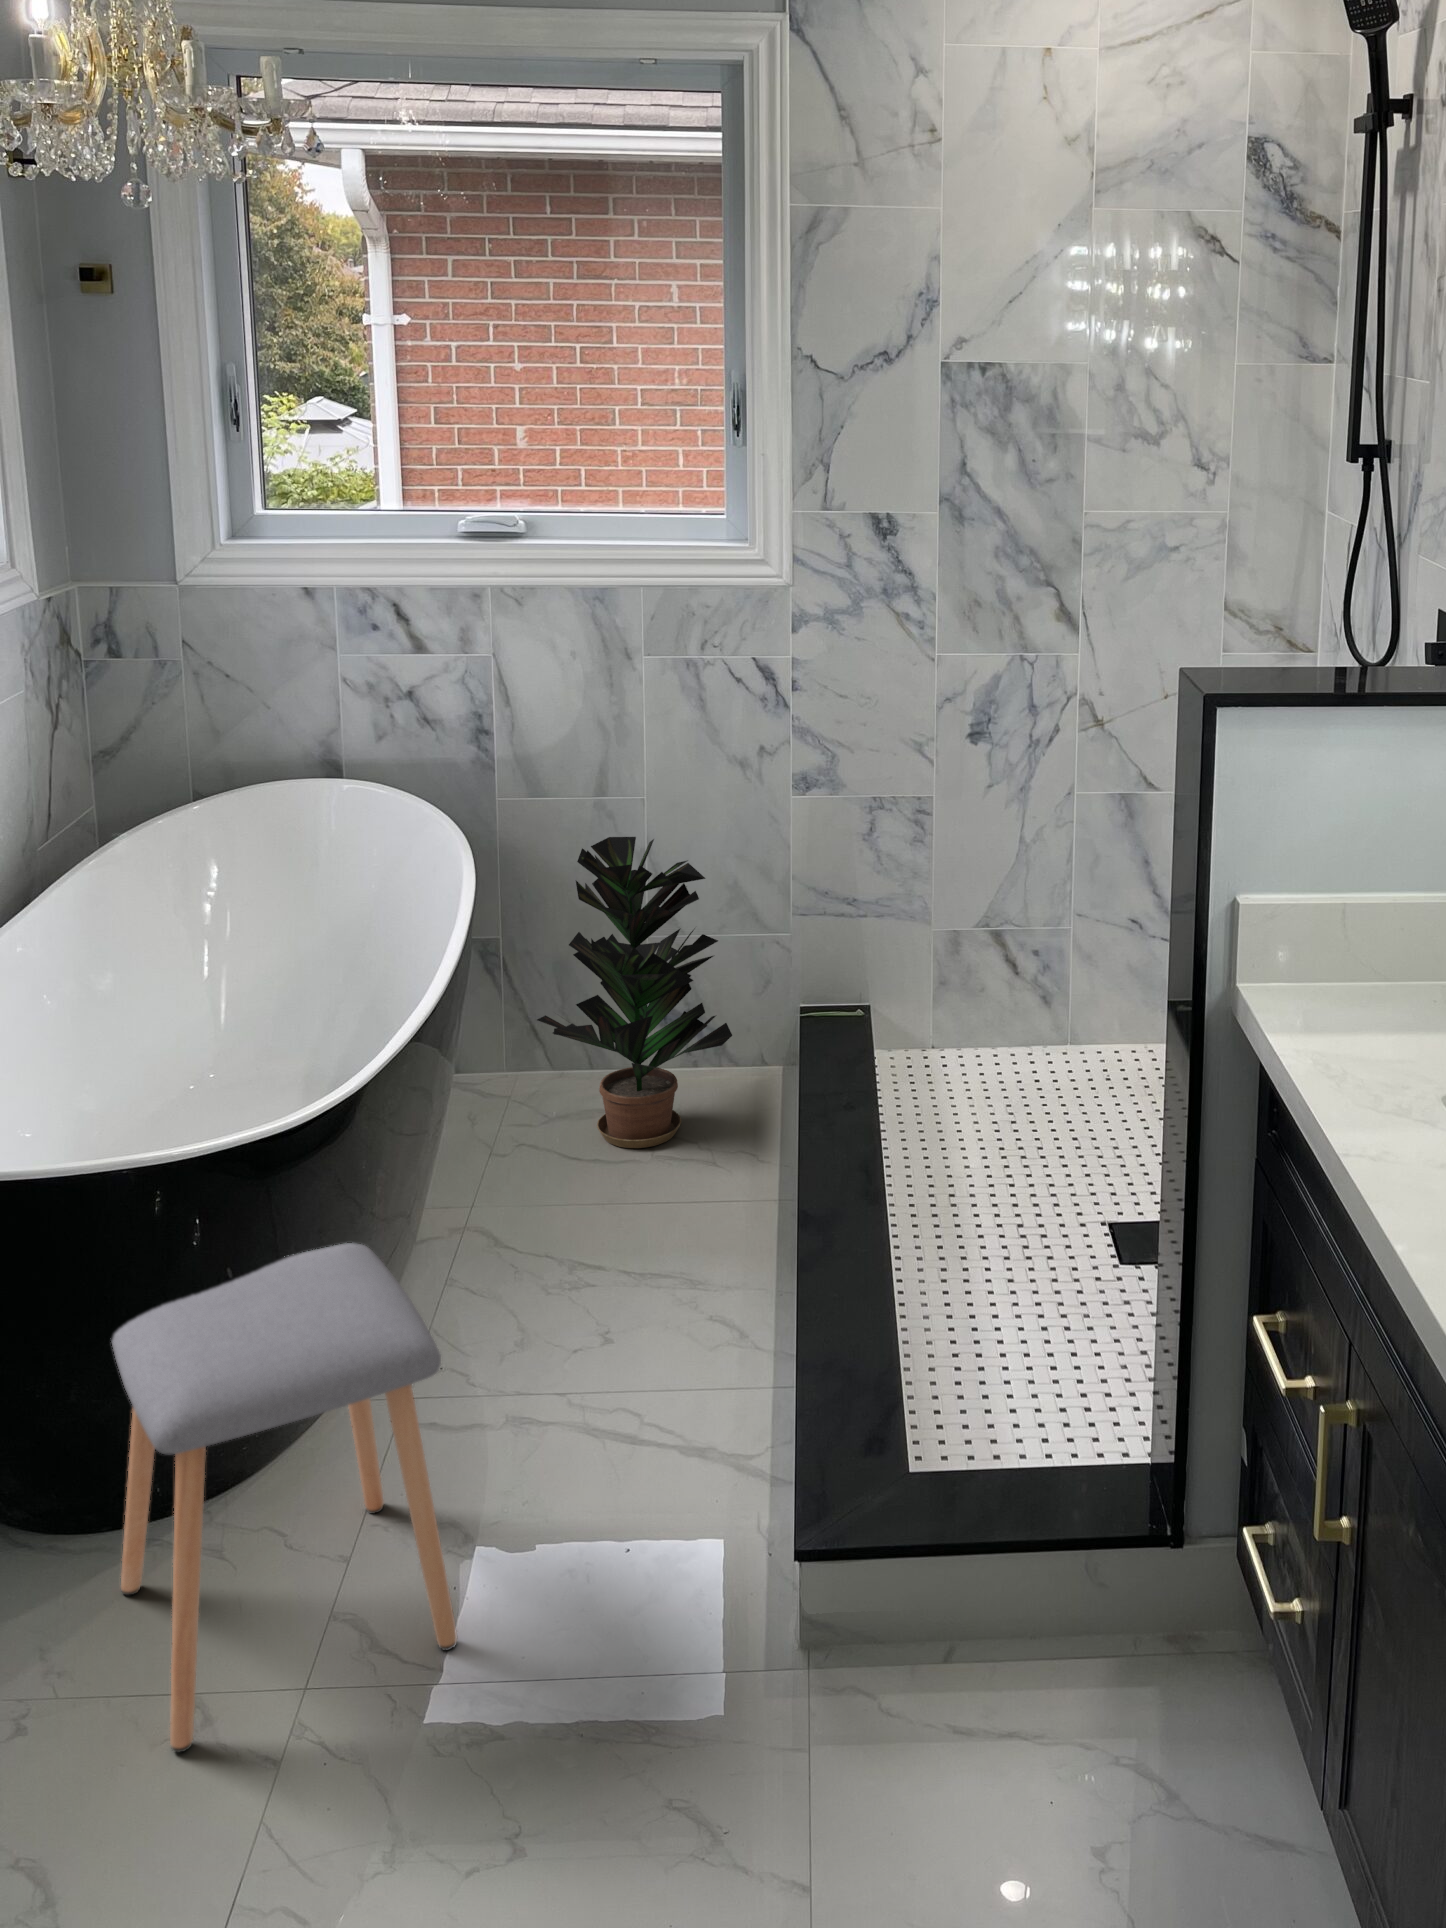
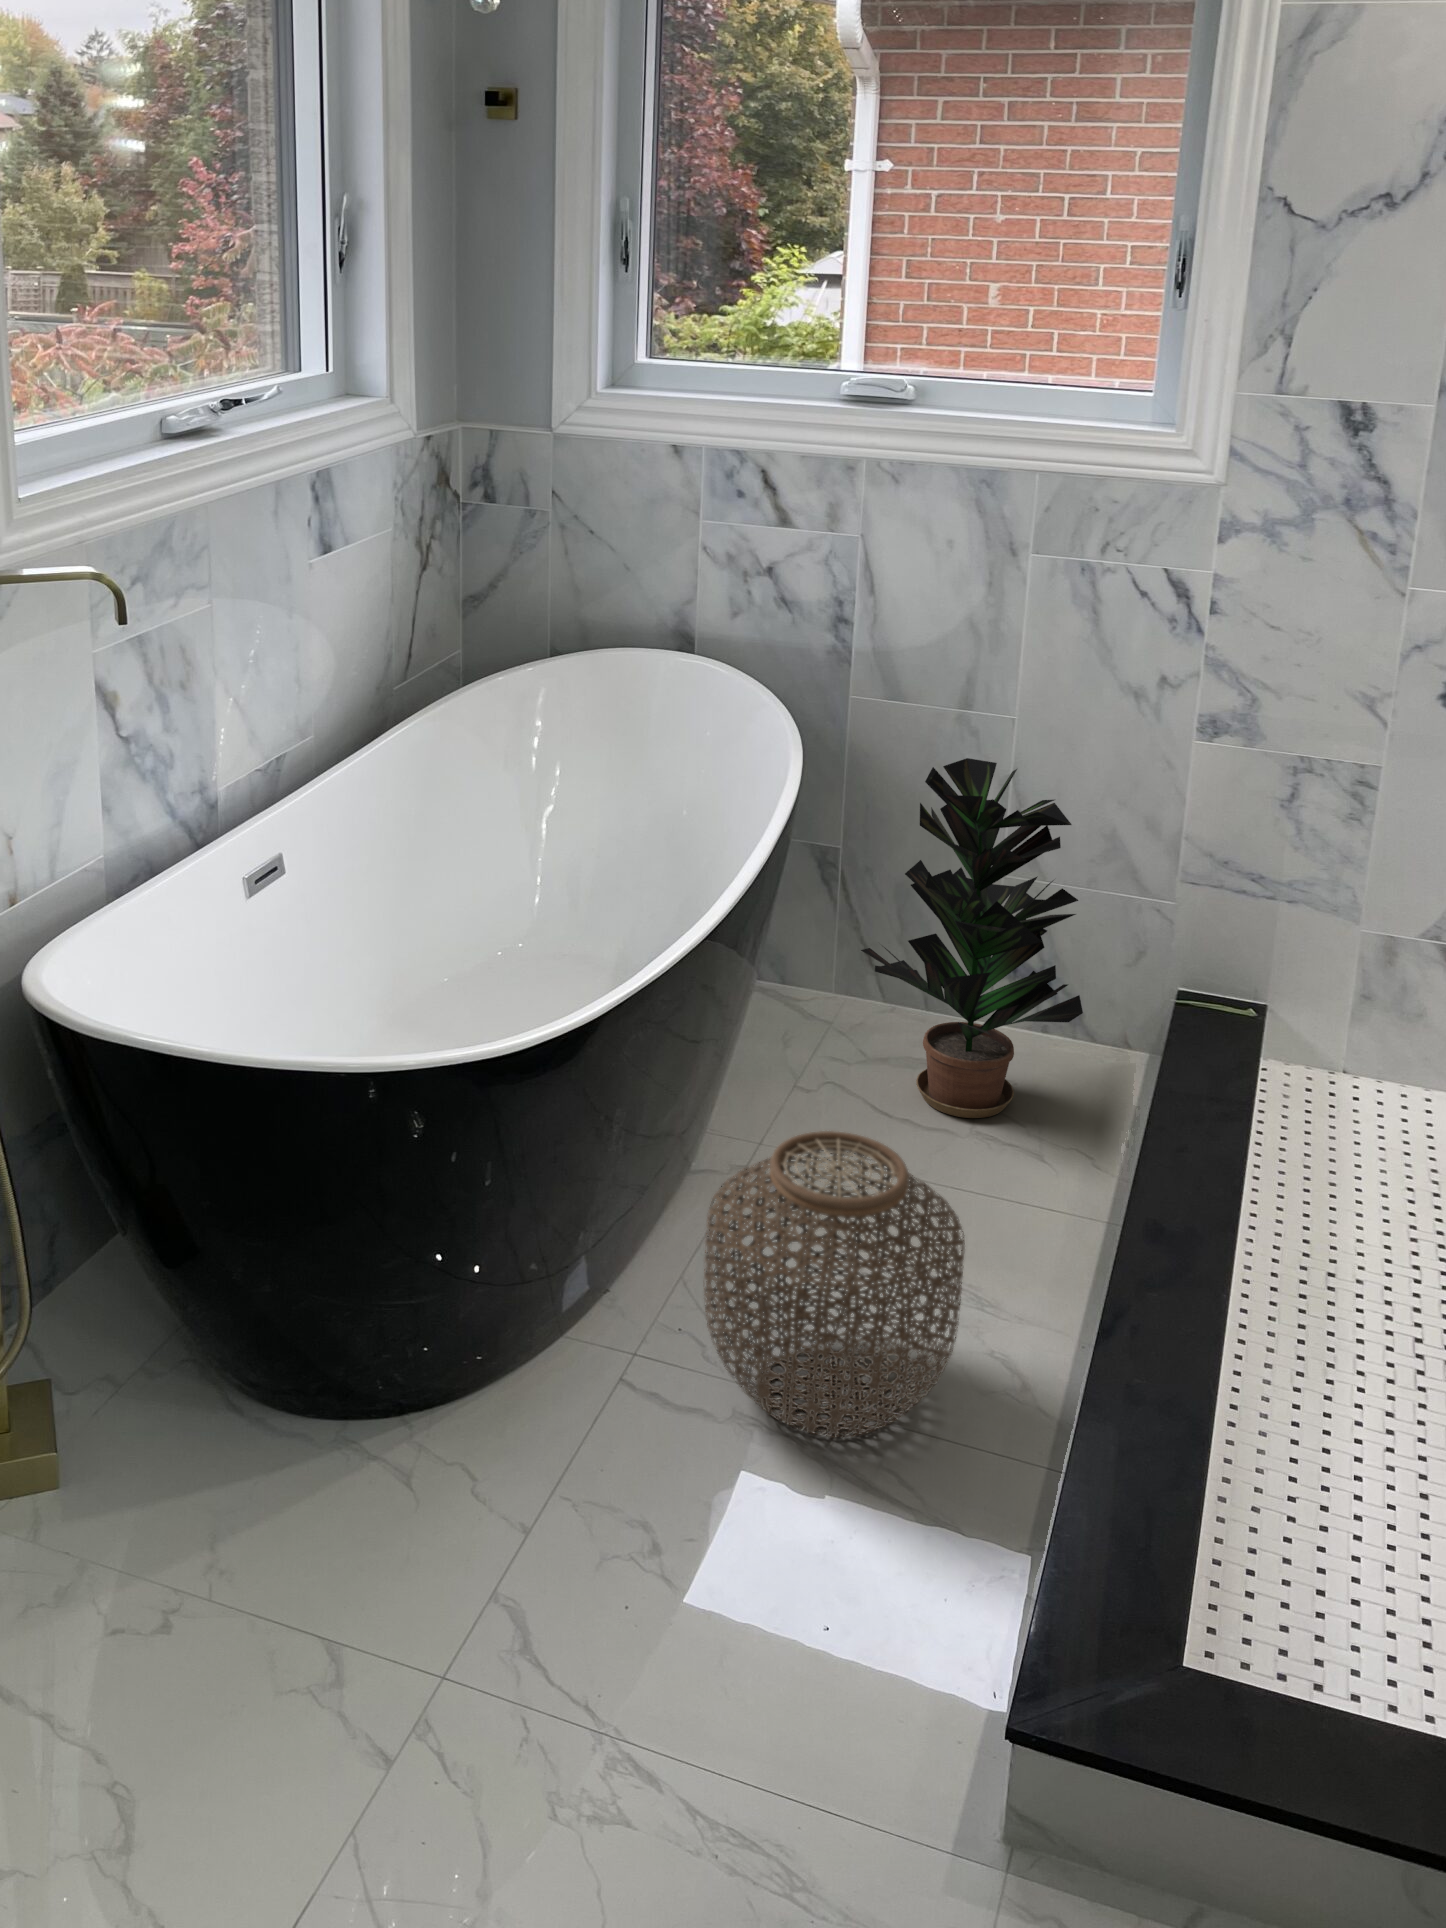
woven basket: none [463,1156,687,1420] -> present [704,1131,965,1437]
stool: present [112,1243,457,1752] -> none [308,1186,625,1692]

